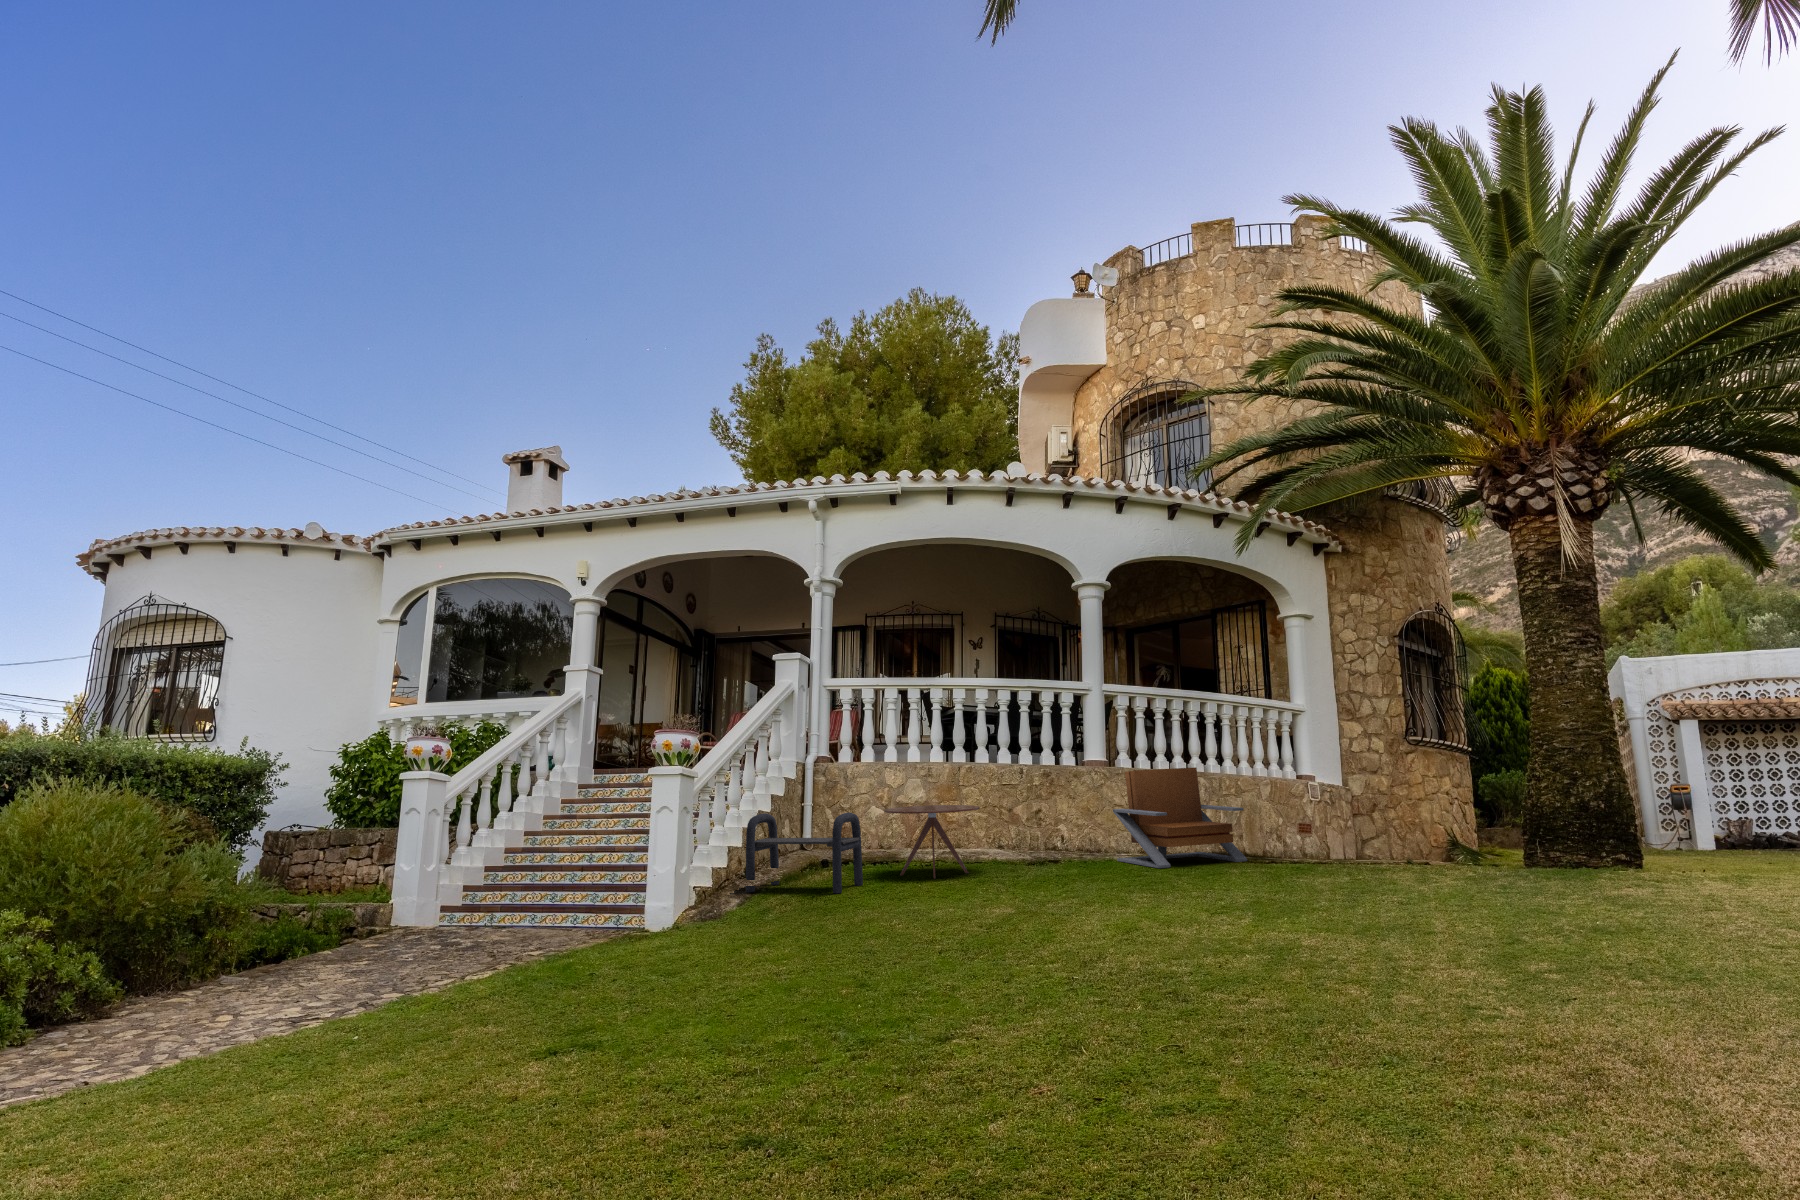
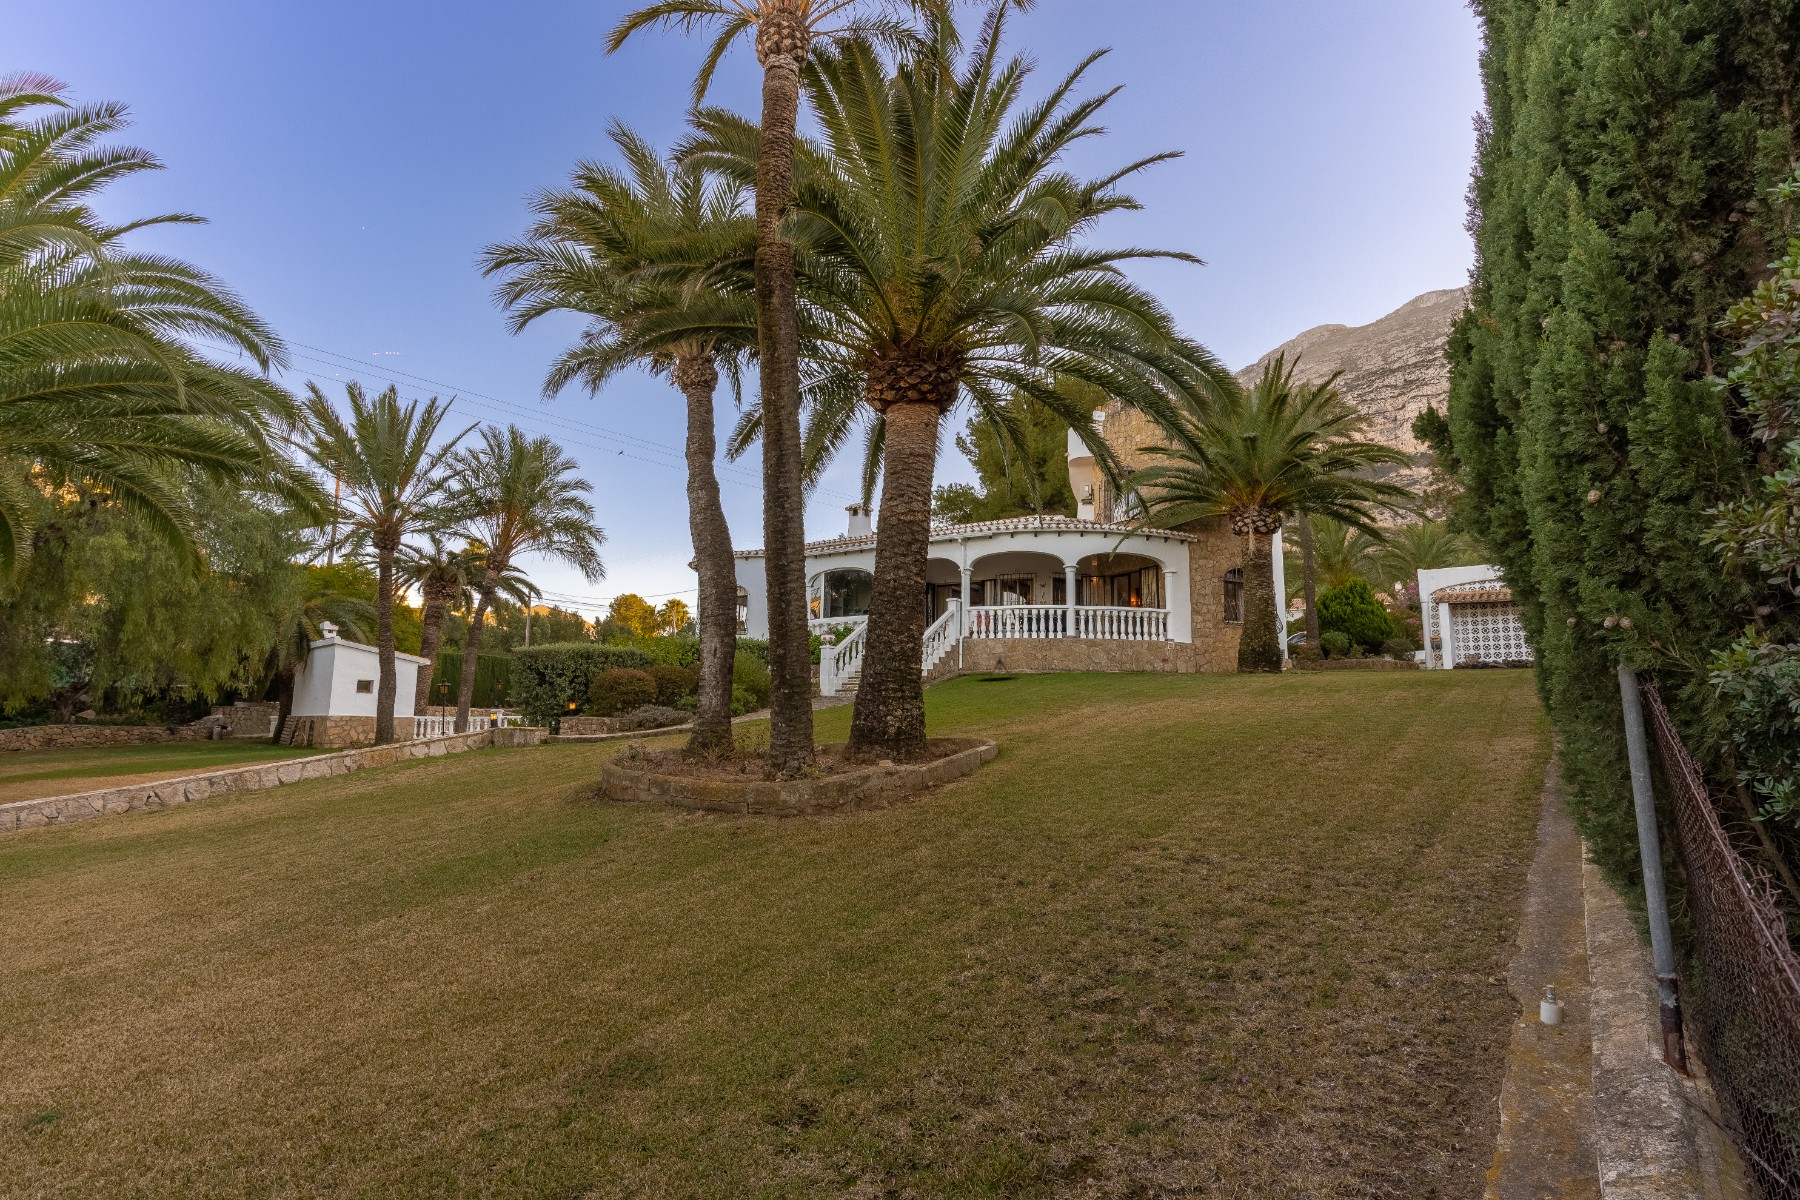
lounge chair: present [1113,767,1247,868] -> none [1071,639,1115,677]
bench: present [746,812,863,894] -> none [931,658,972,685]

